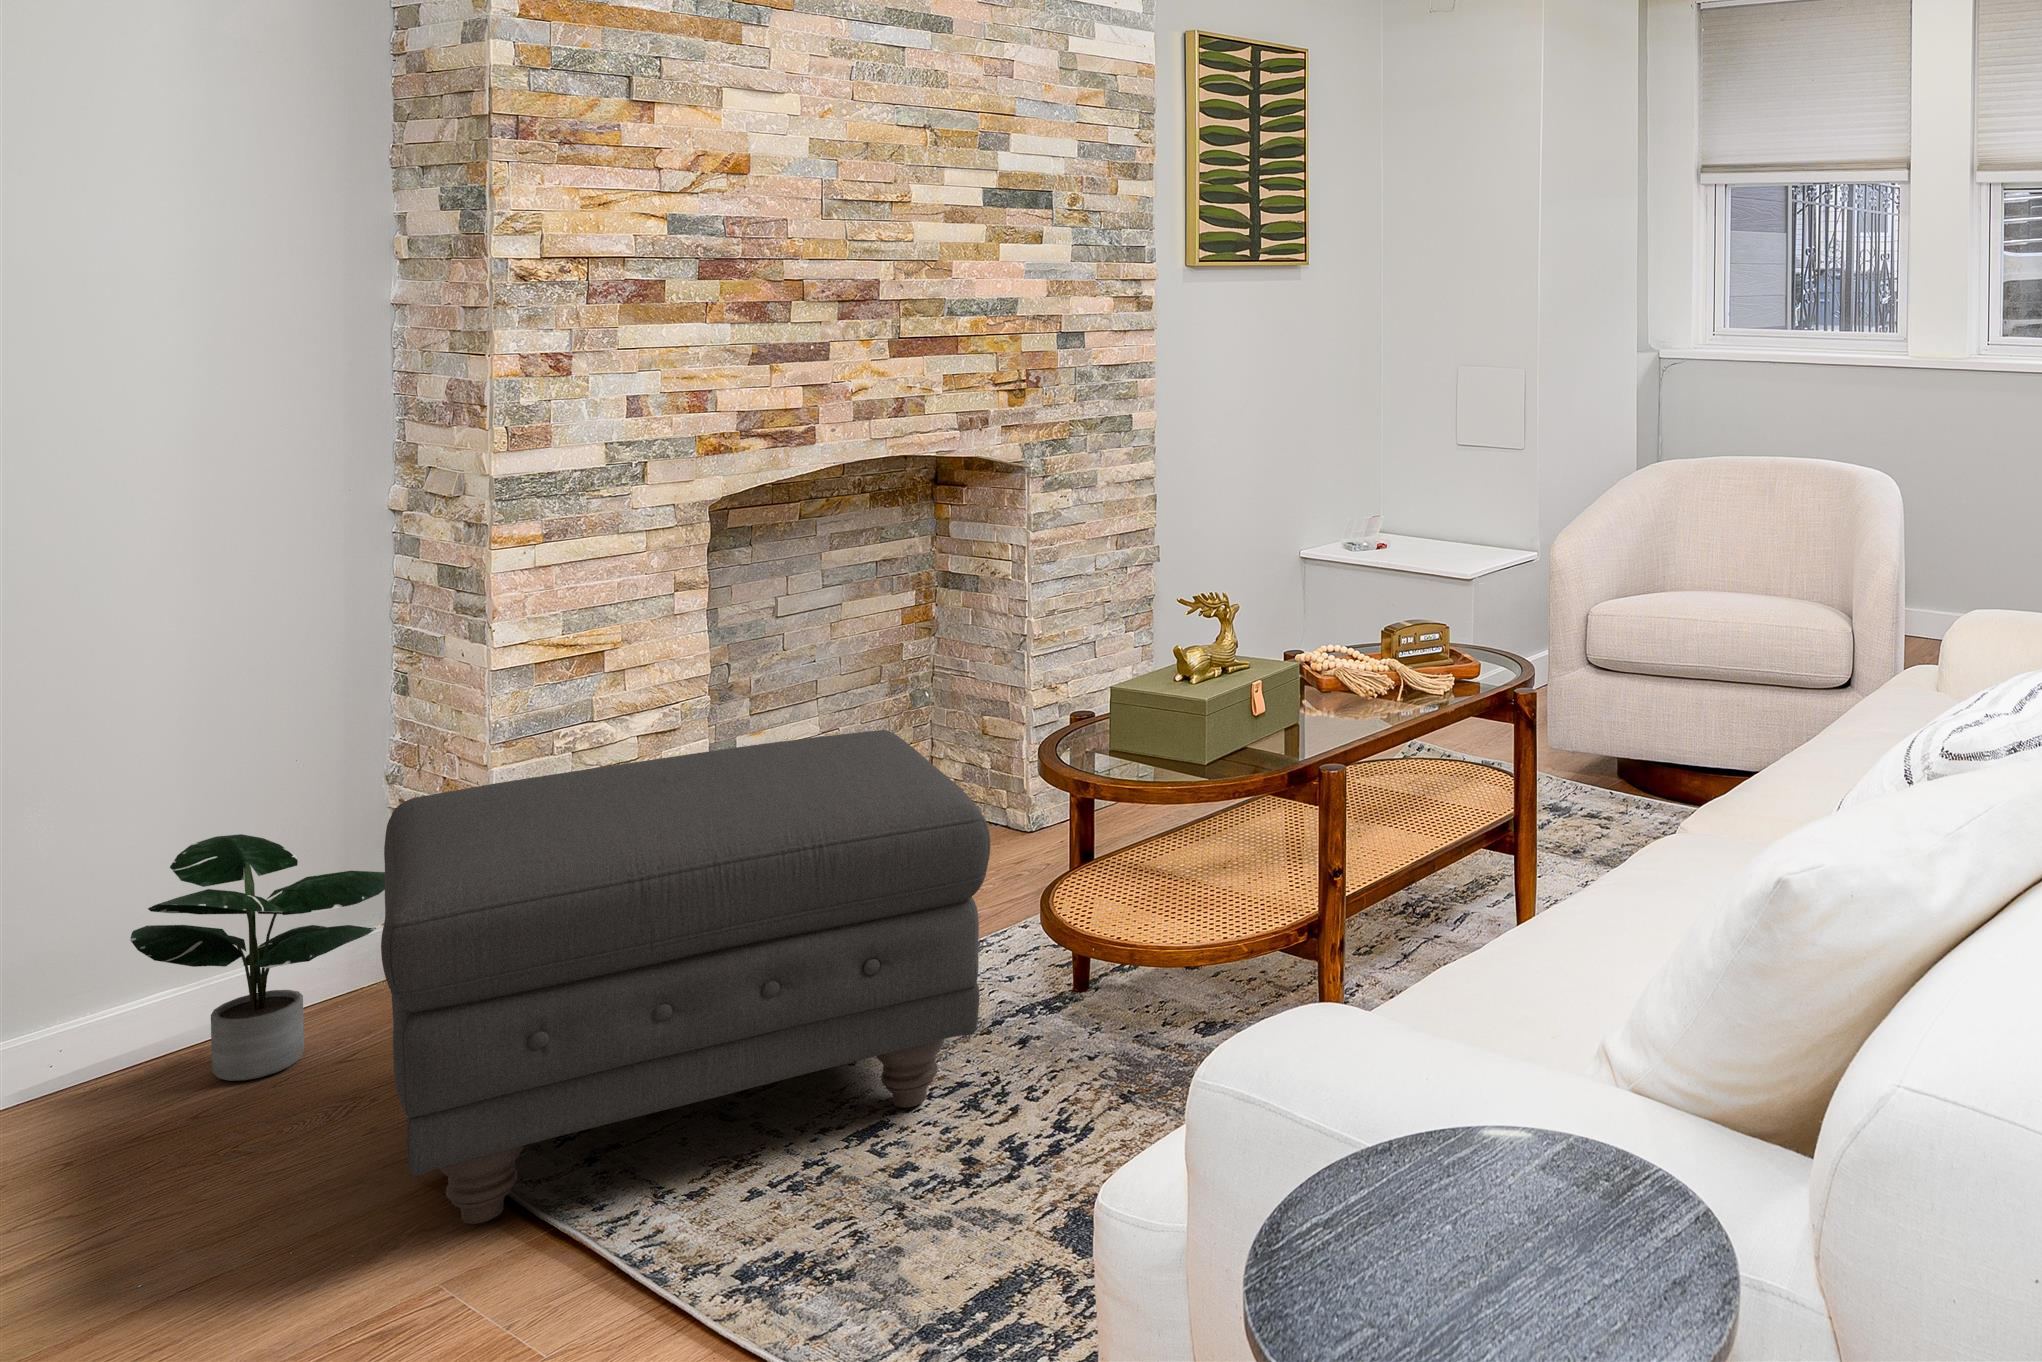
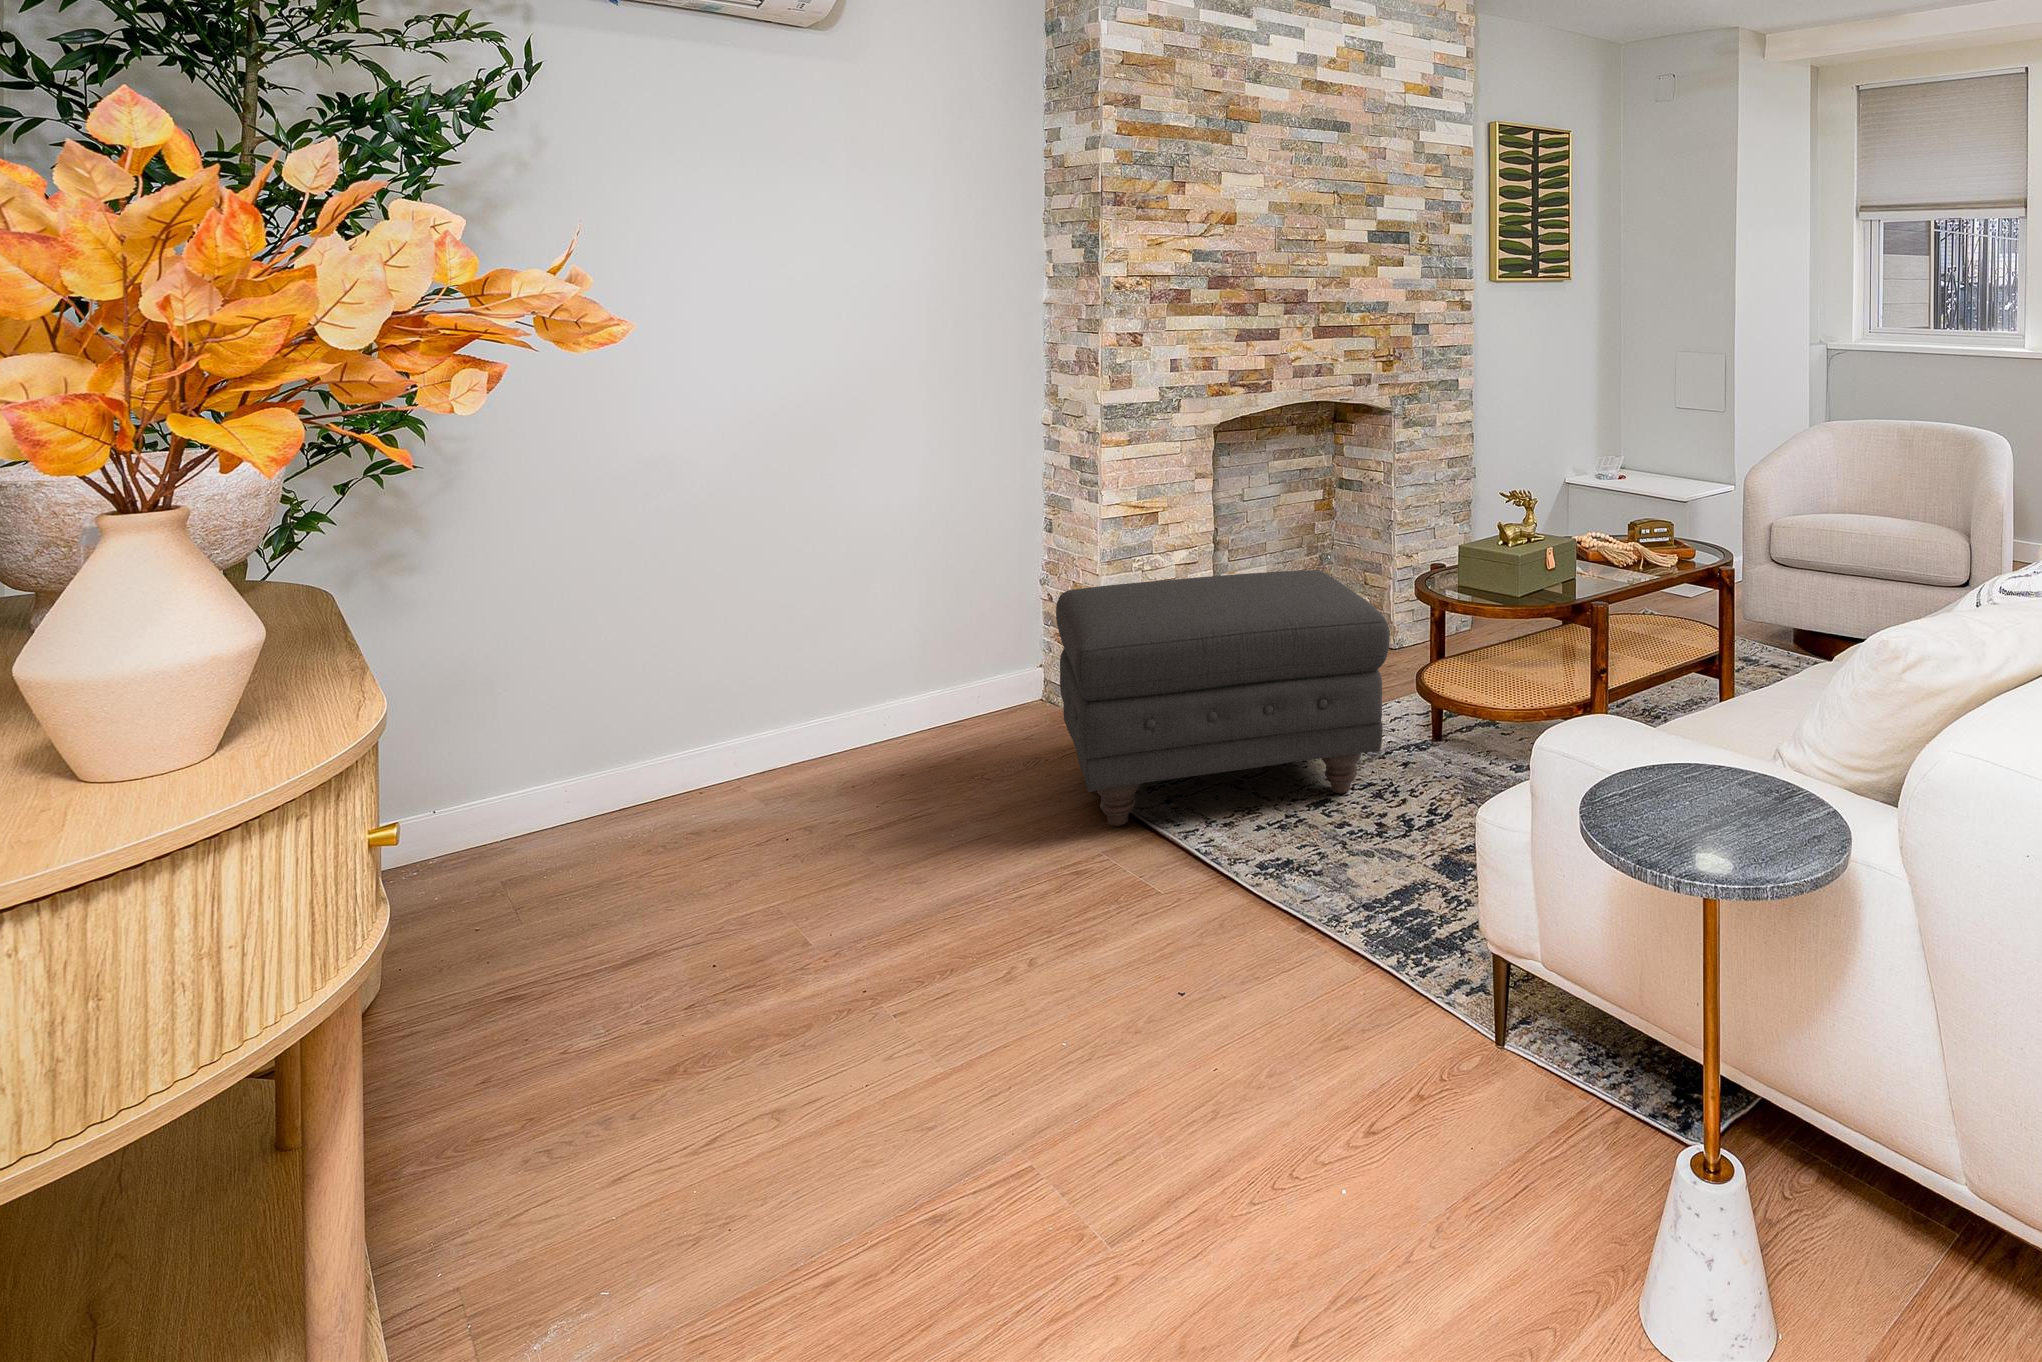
potted plant: present [130,834,385,1081] -> none [923,609,1052,746]

